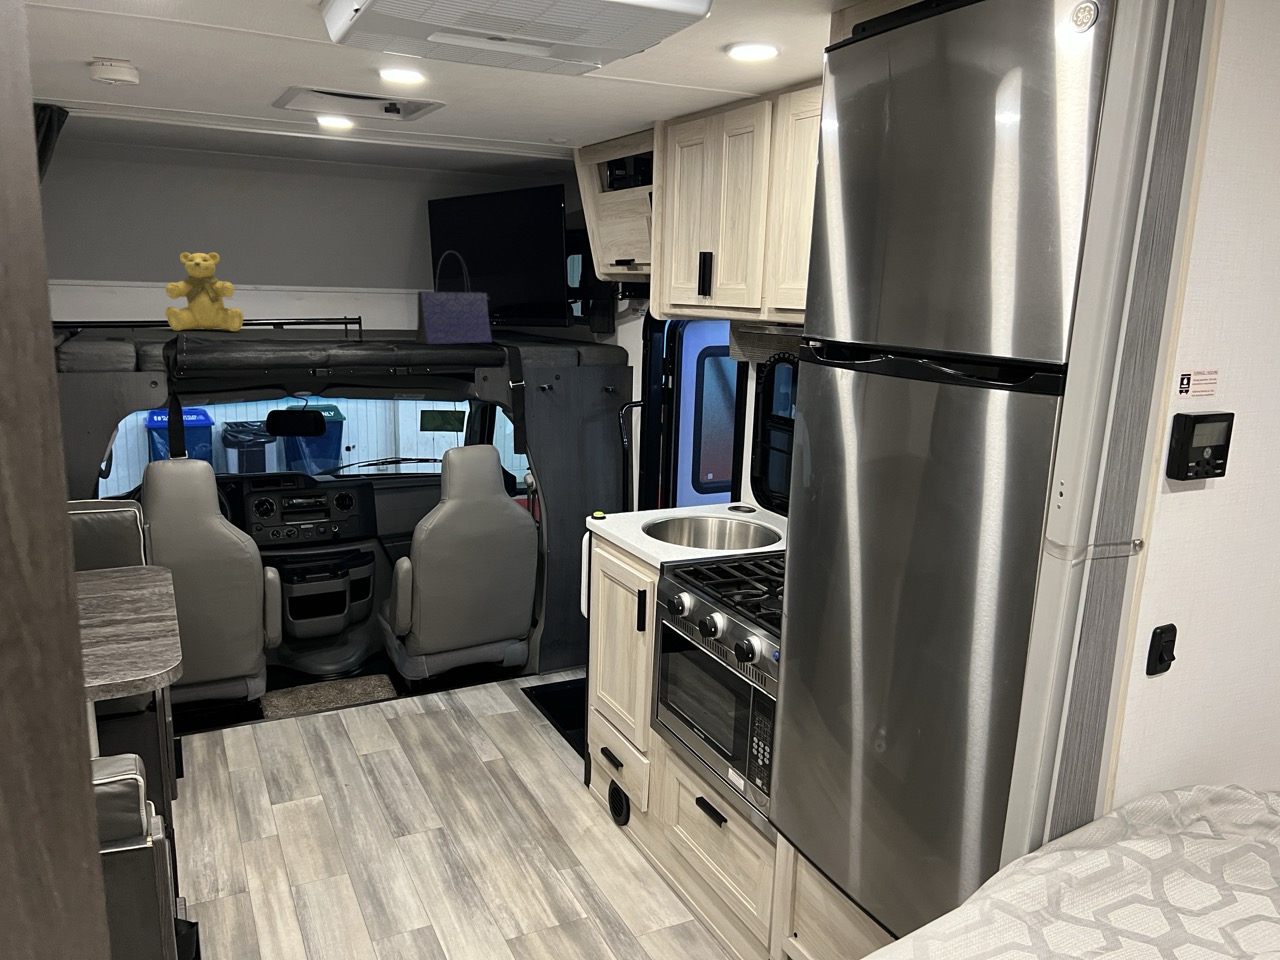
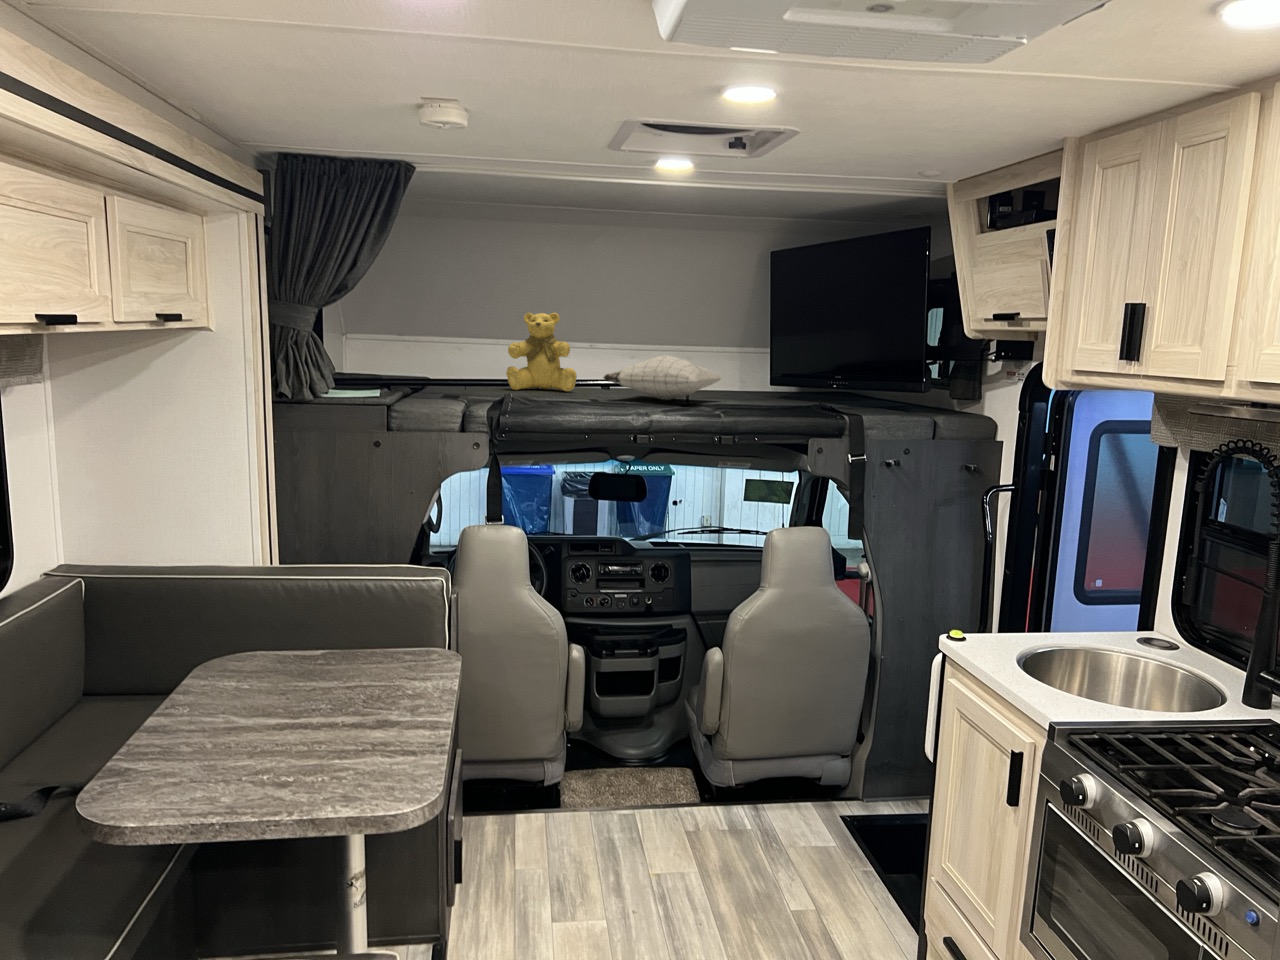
tote bag: present [416,251,492,344] -> none [746,307,831,410]
pillow: none [273,295,392,338] -> present [604,355,721,400]

